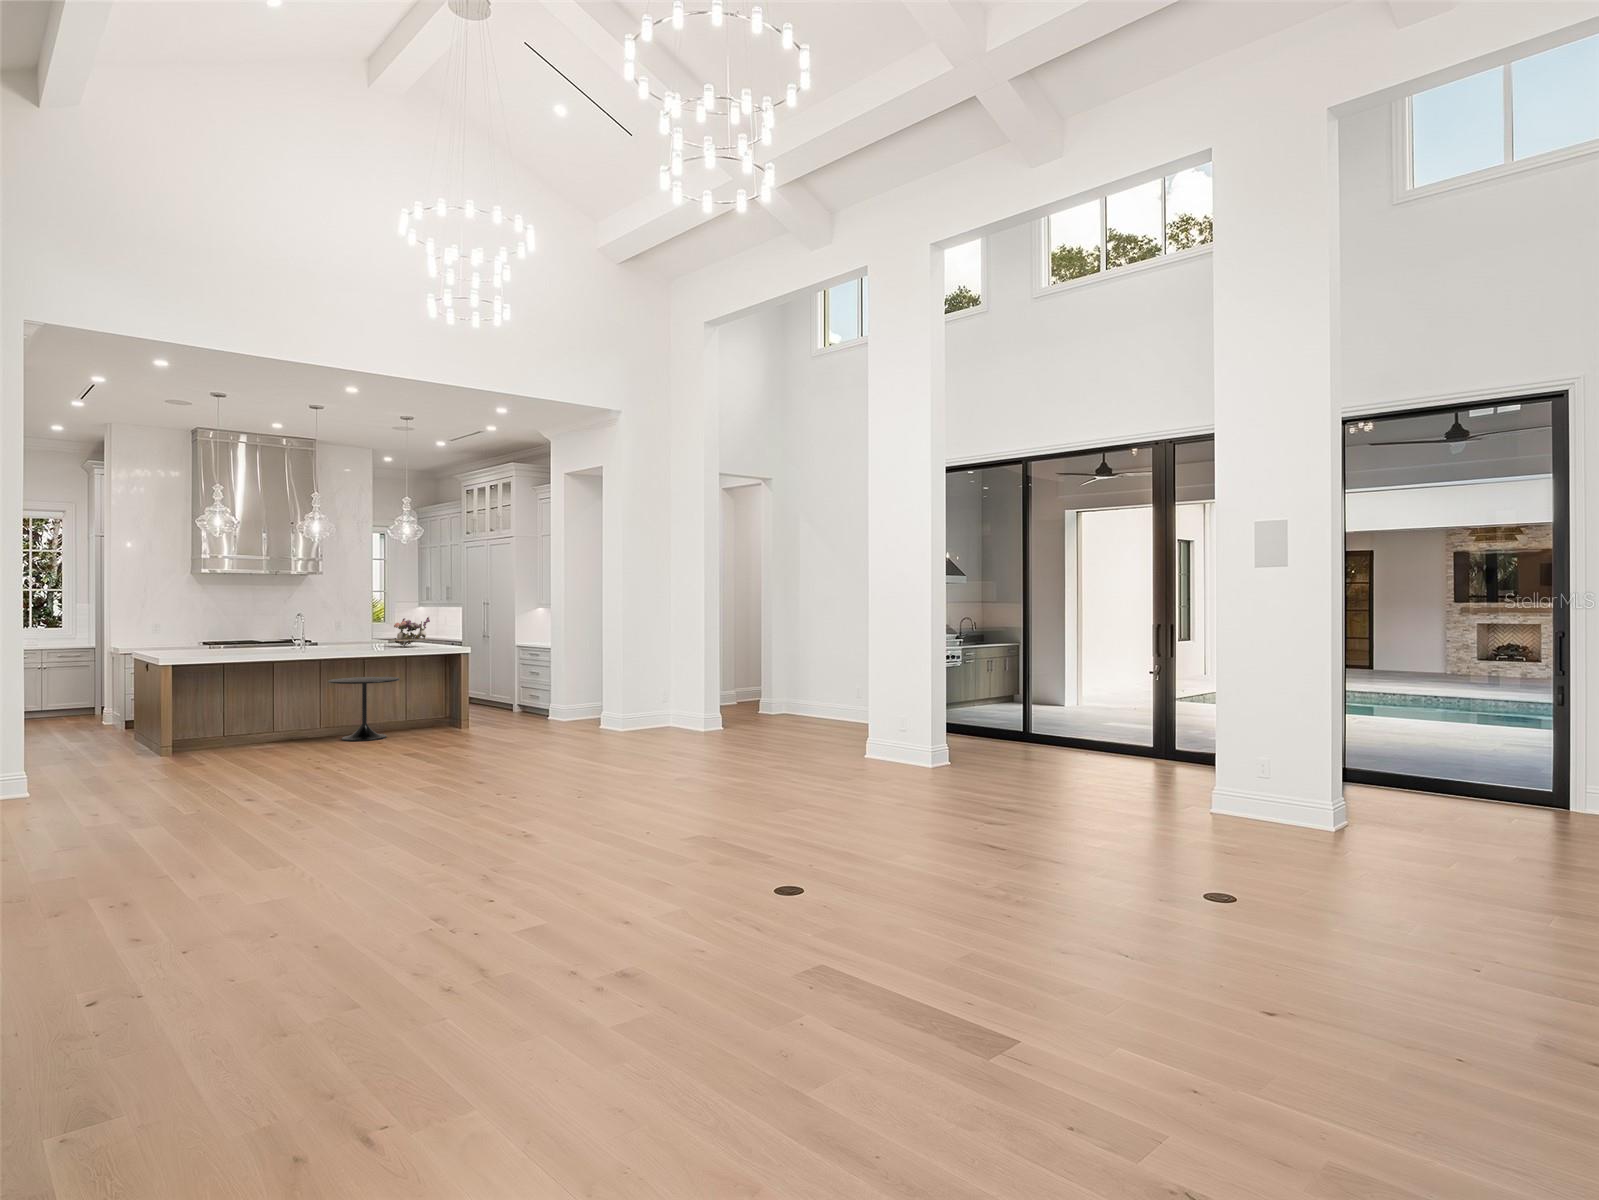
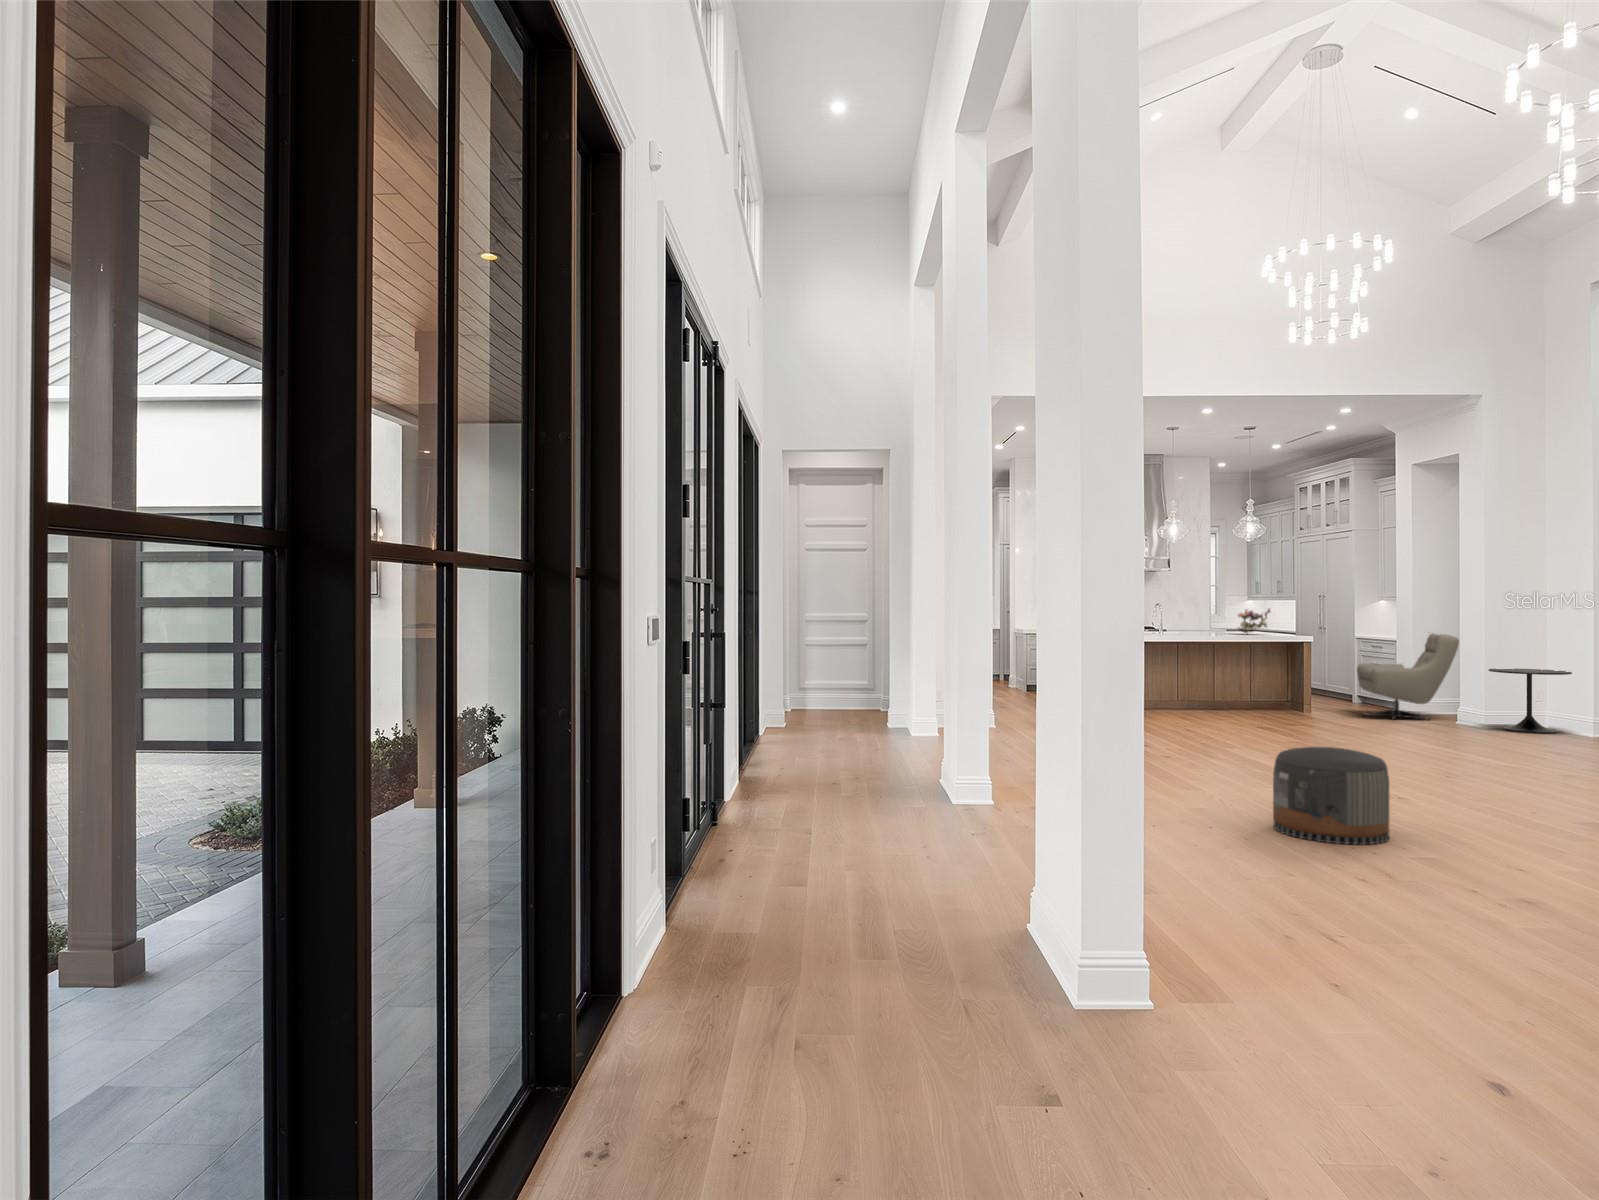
armchair: none [514,640,603,731] -> present [1357,633,1459,720]
side table: present [328,677,400,741] -> present [1489,669,1572,734]
pouf: none [366,819,512,962] -> present [1273,747,1390,845]

